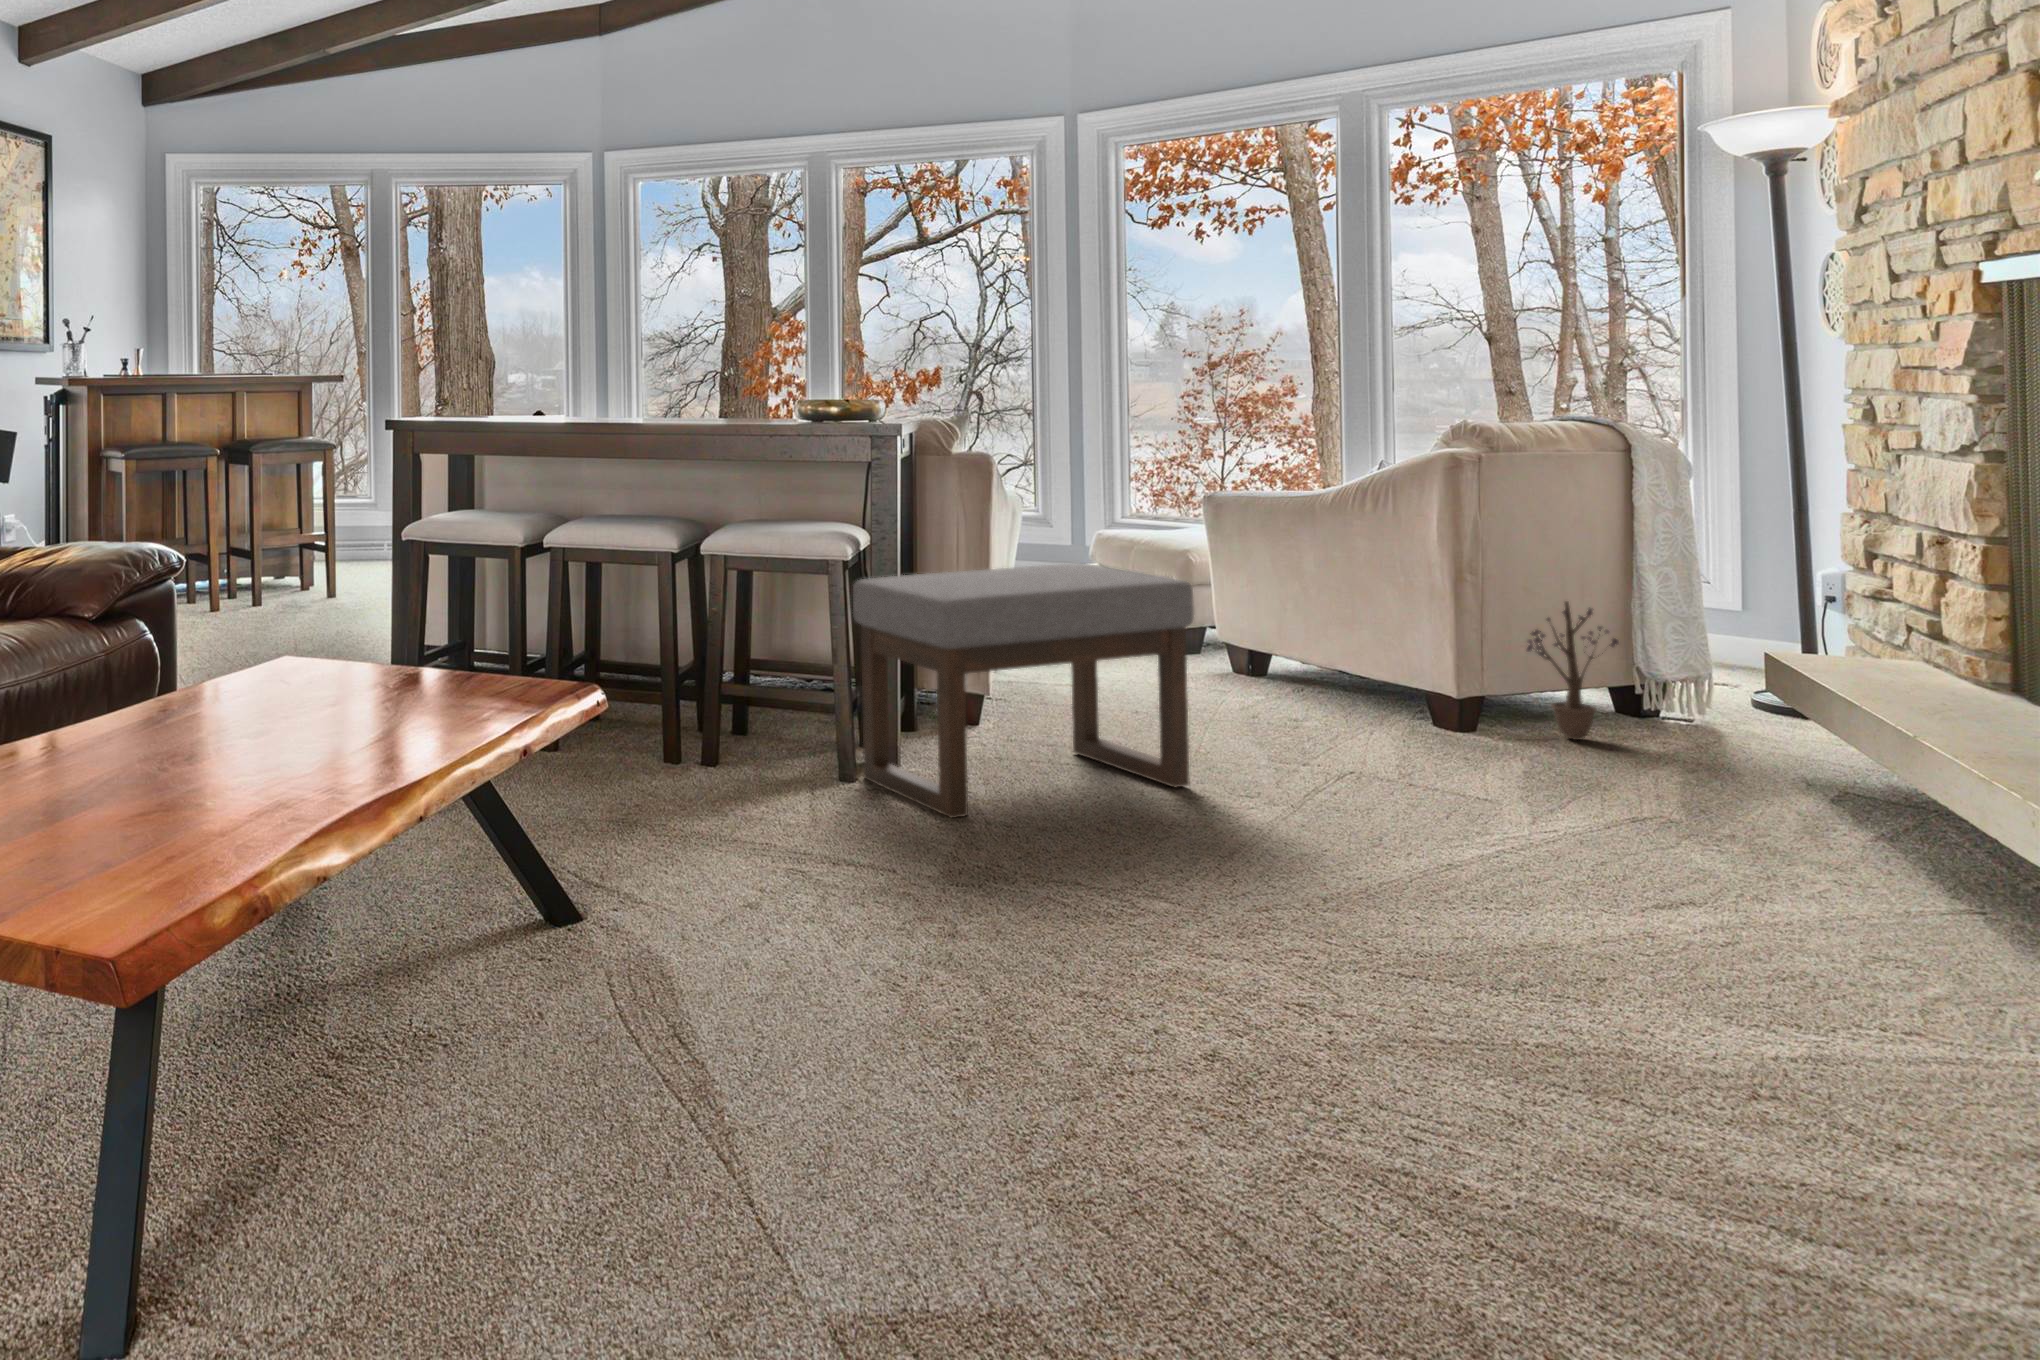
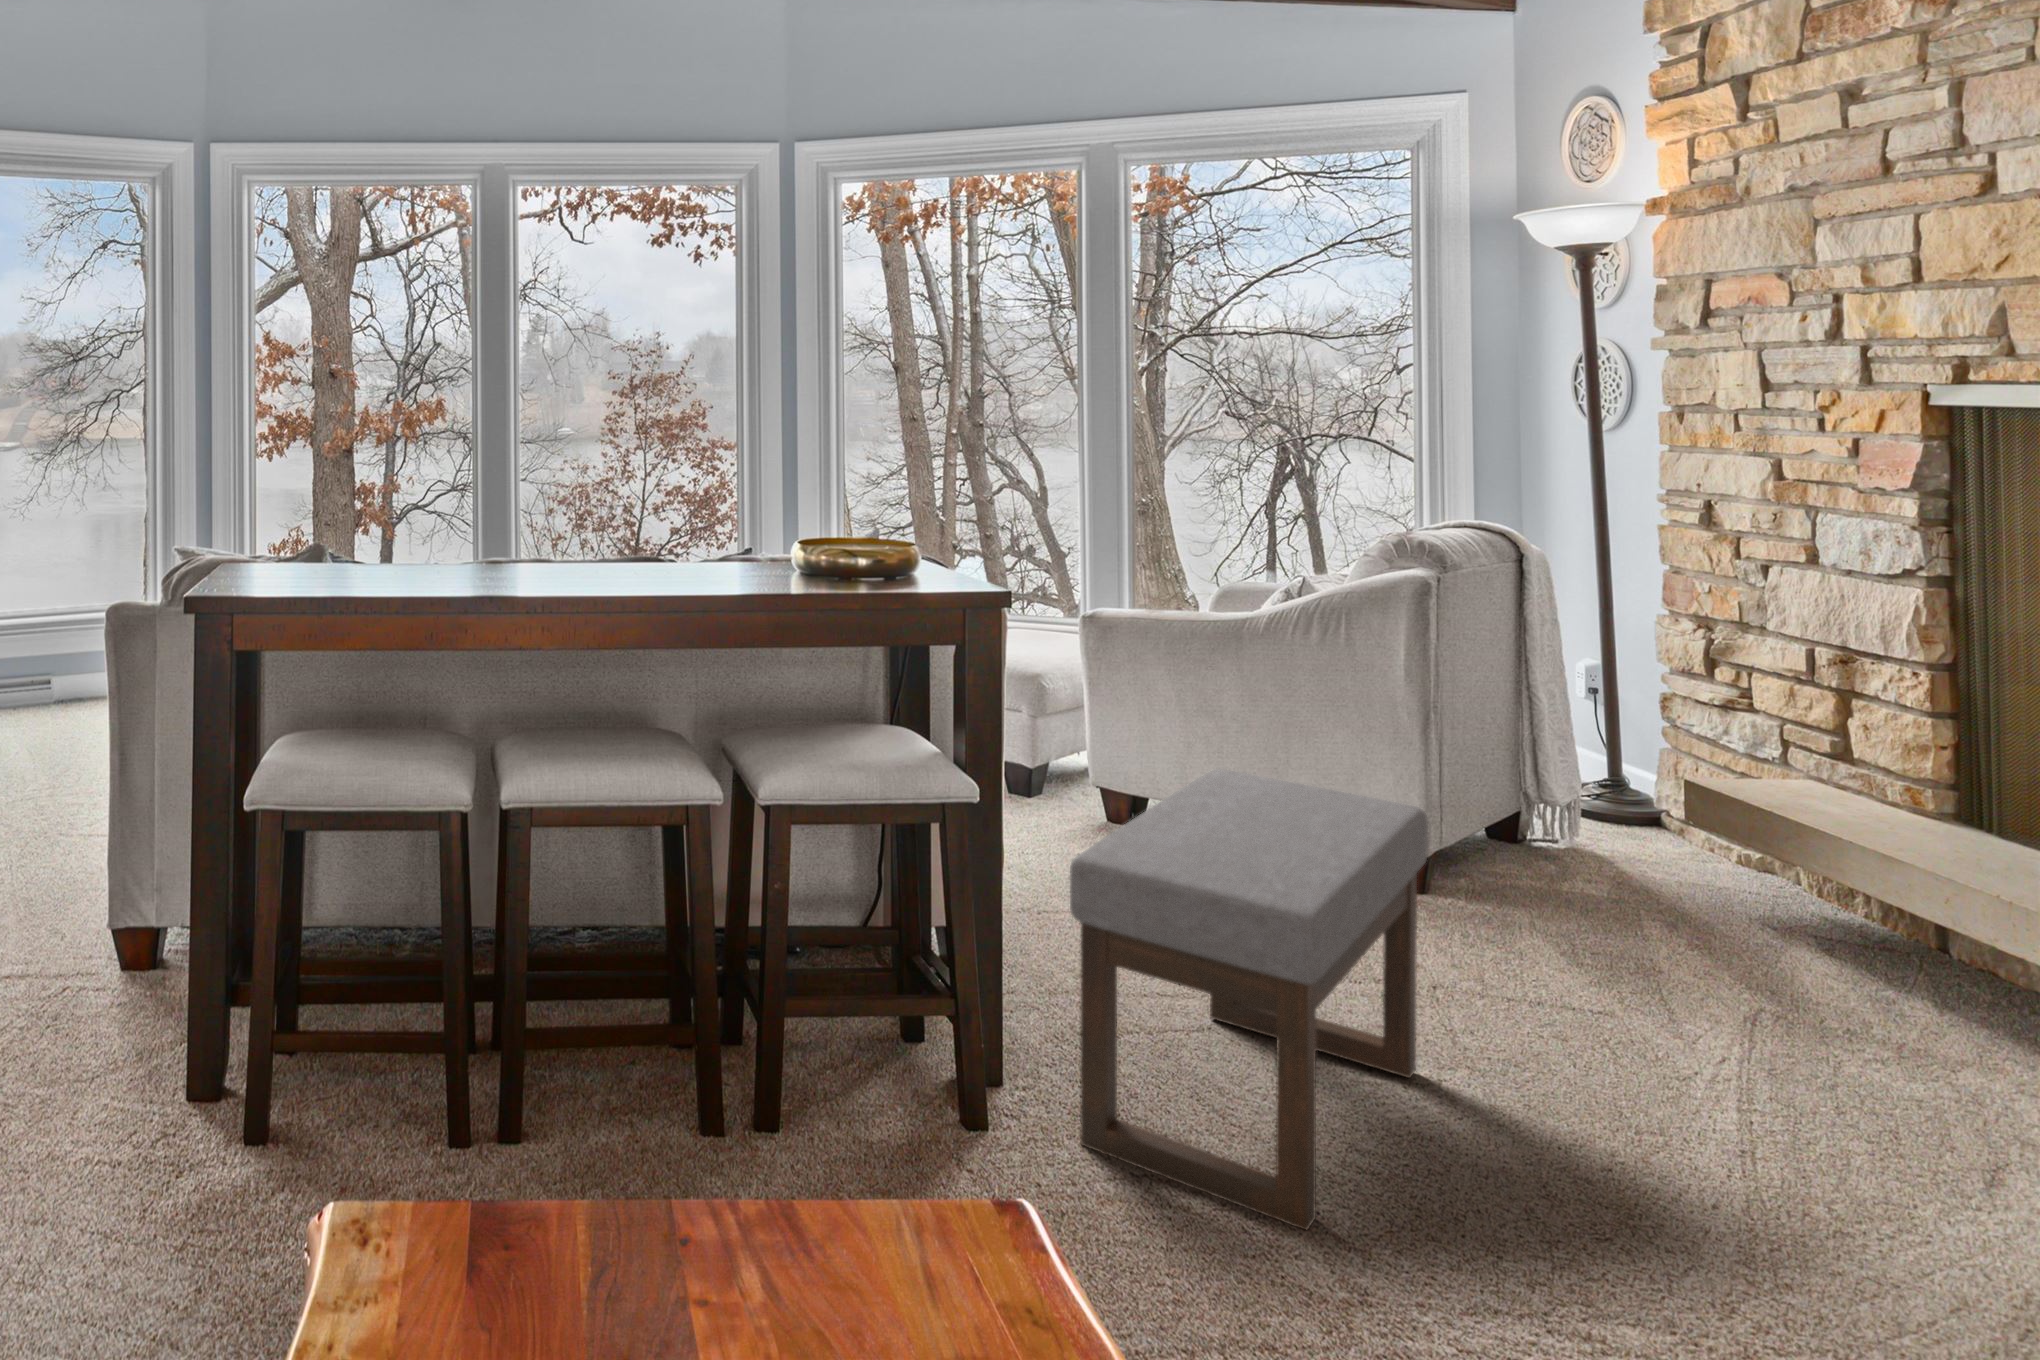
decorative plant: present [1511,601,1619,740] -> none [1497,736,1584,885]

